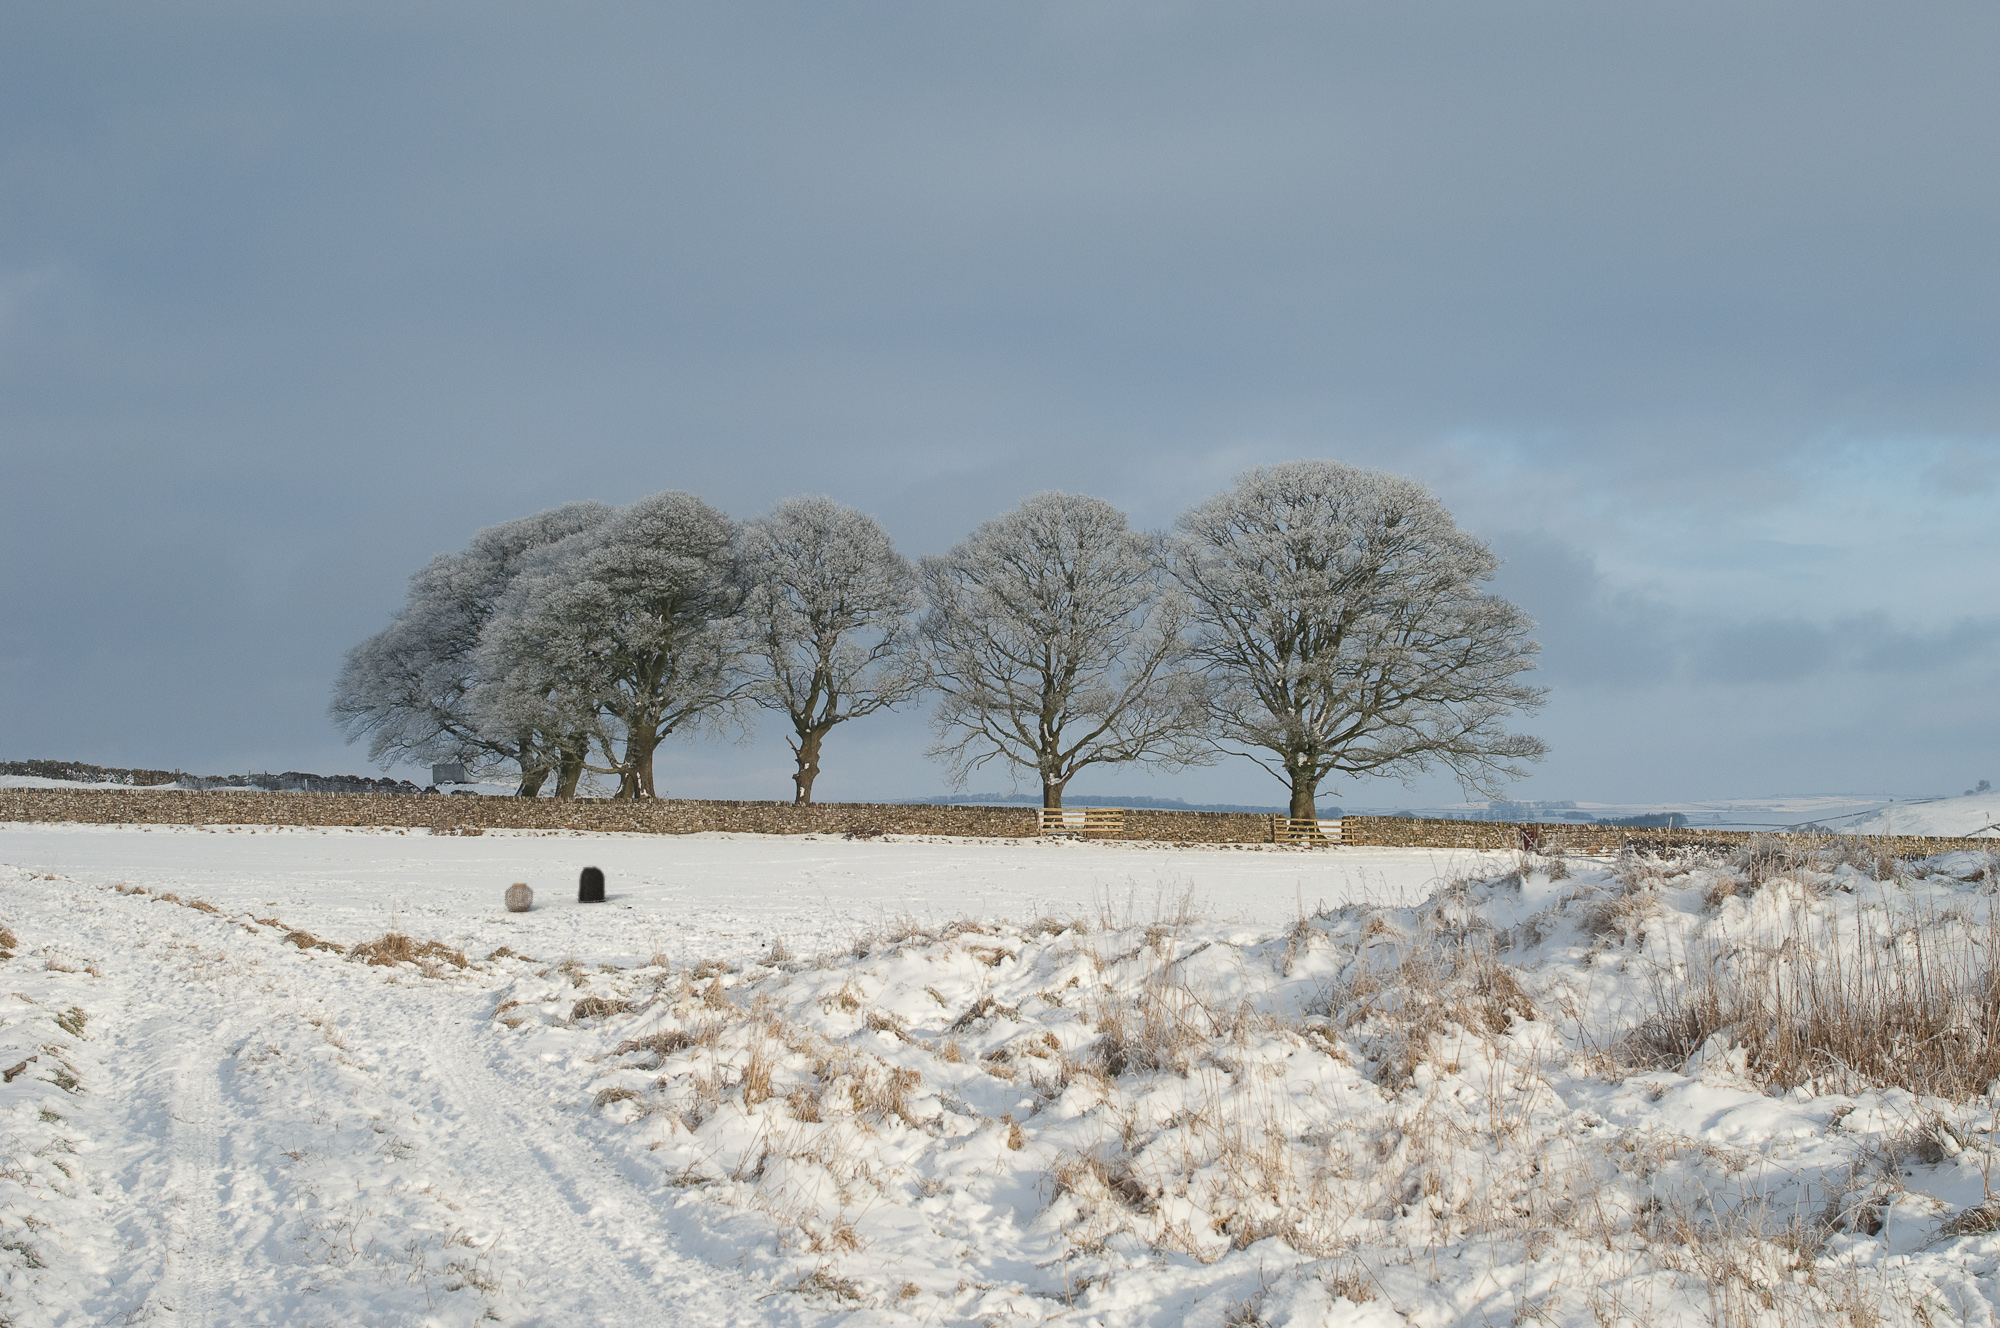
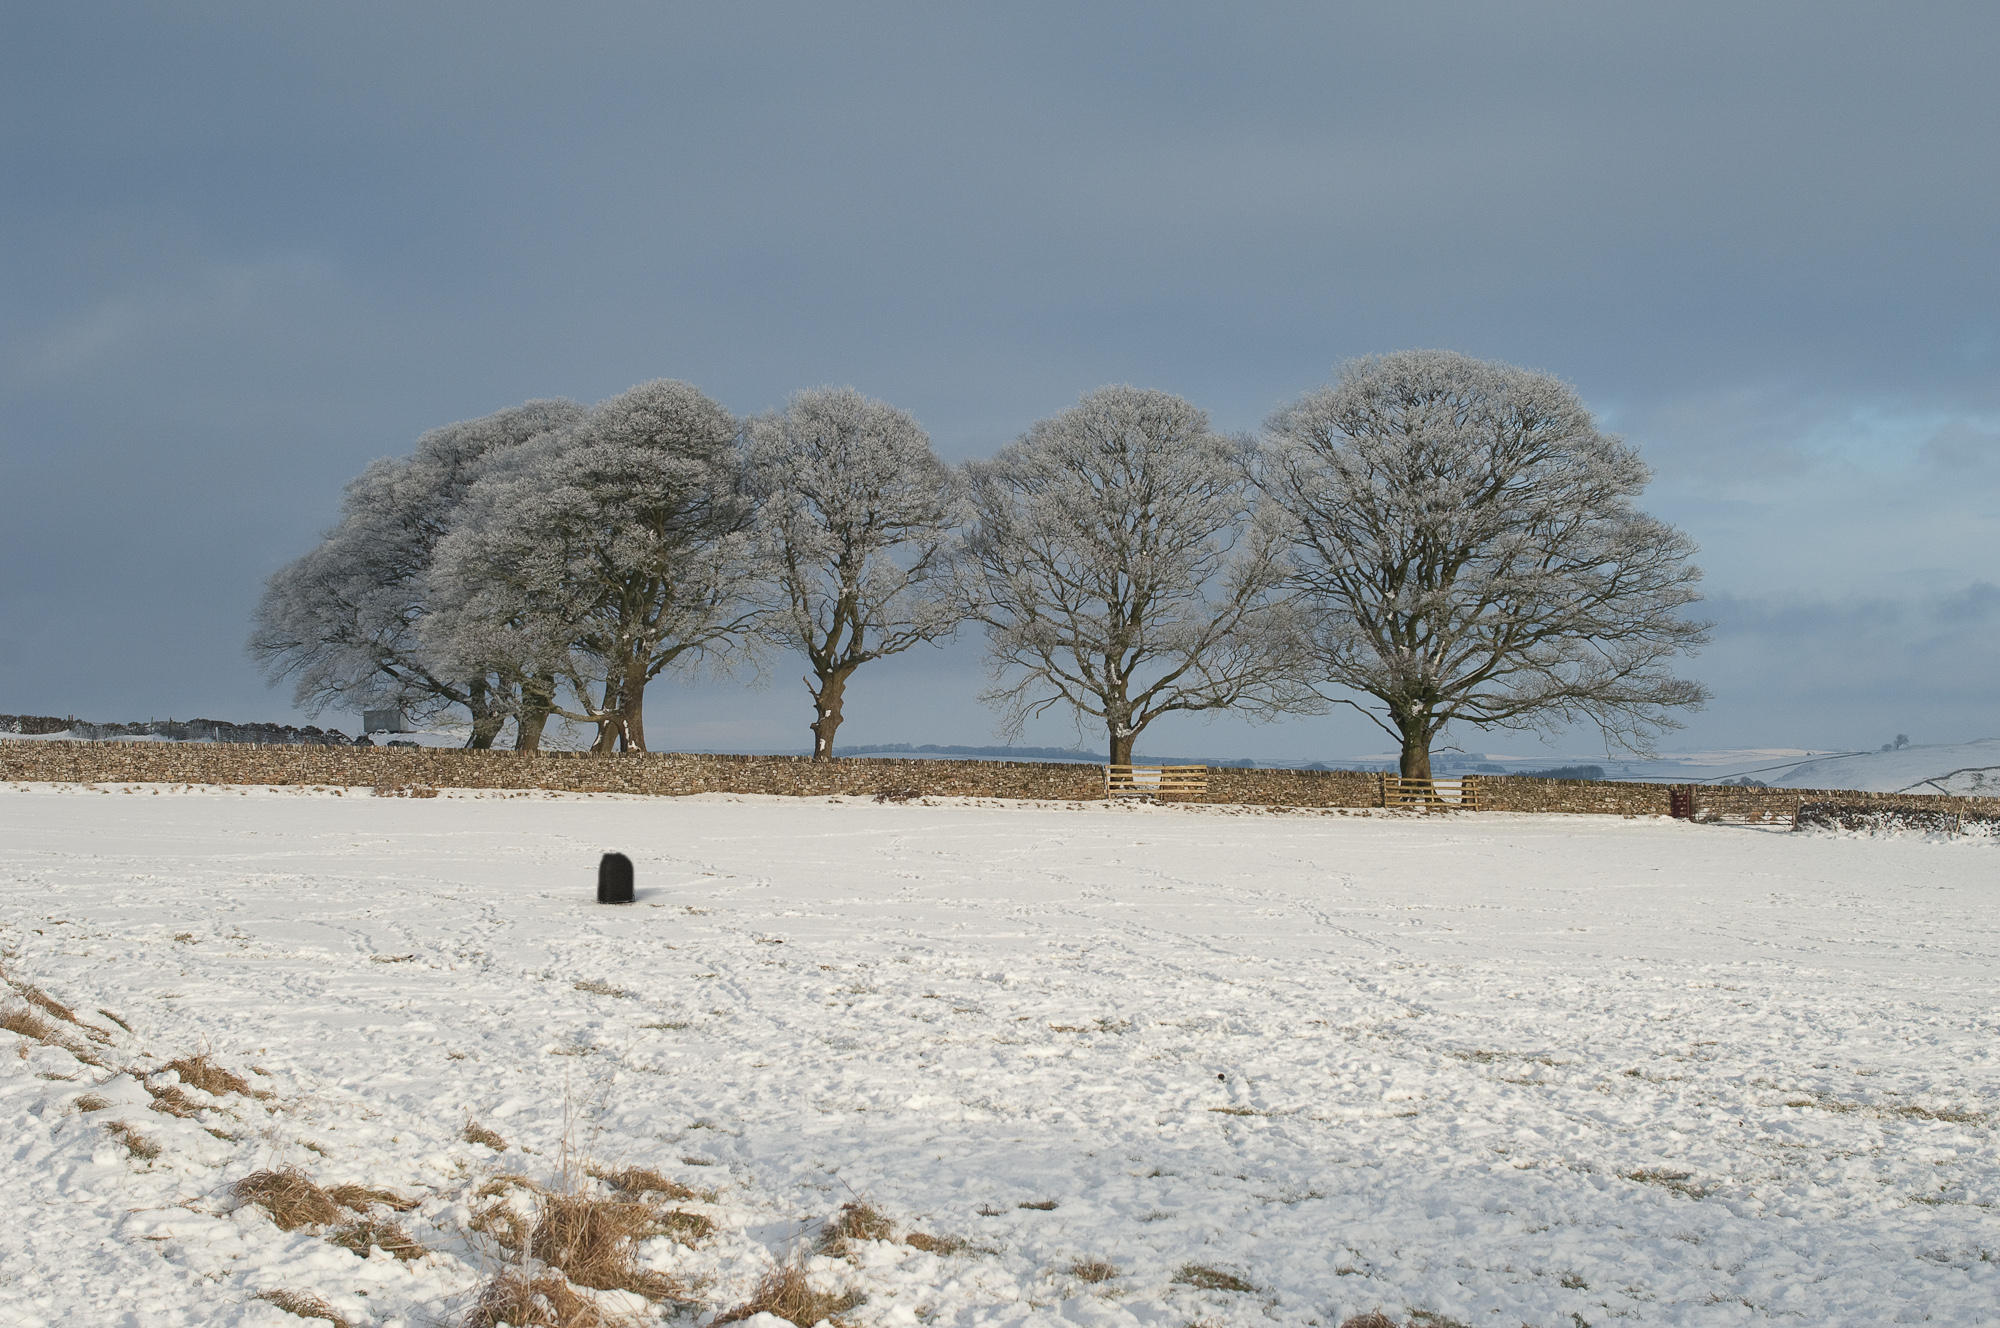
woven basket: present [505,883,533,912] -> none [498,879,539,921]

